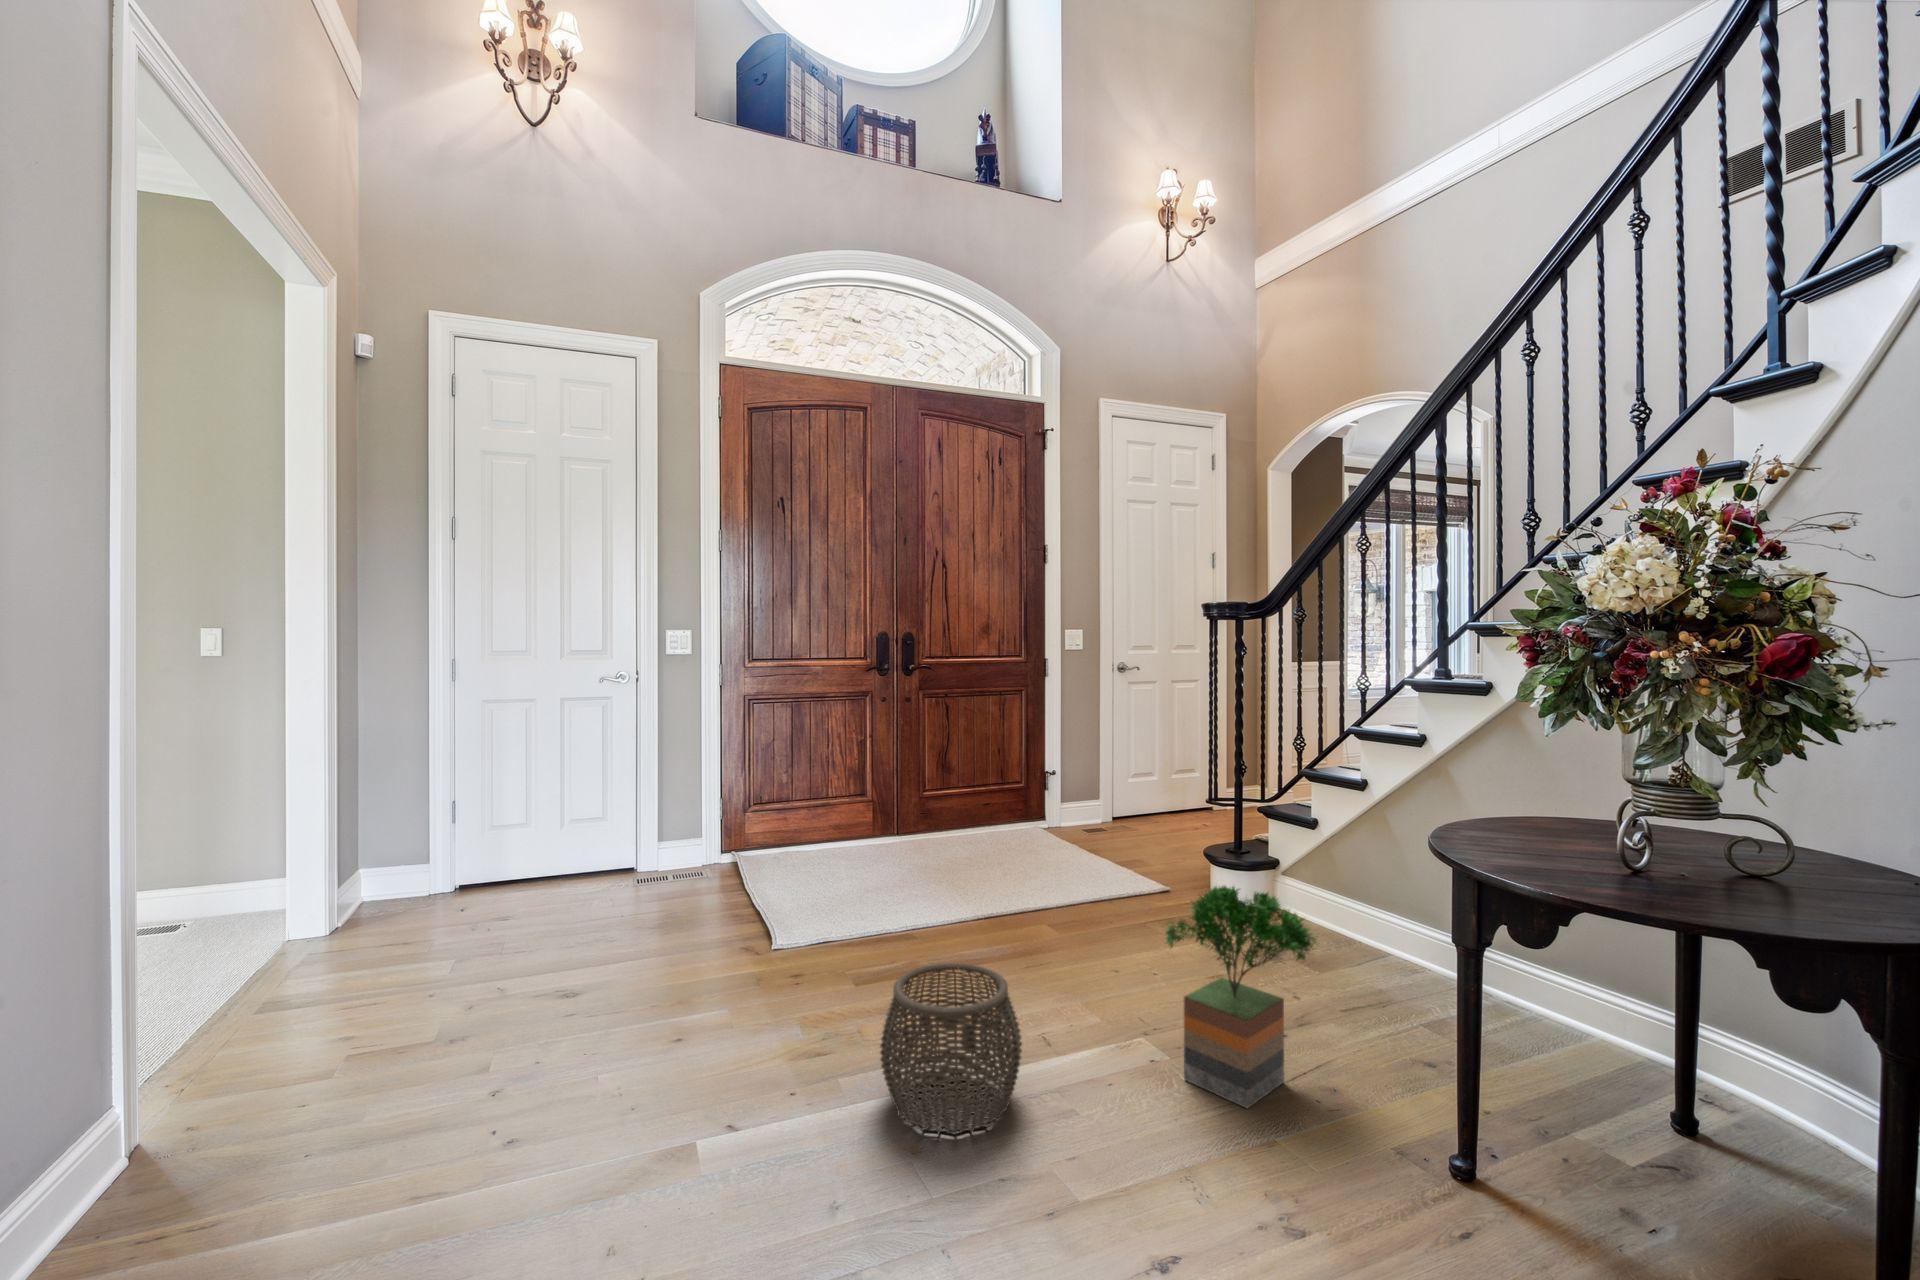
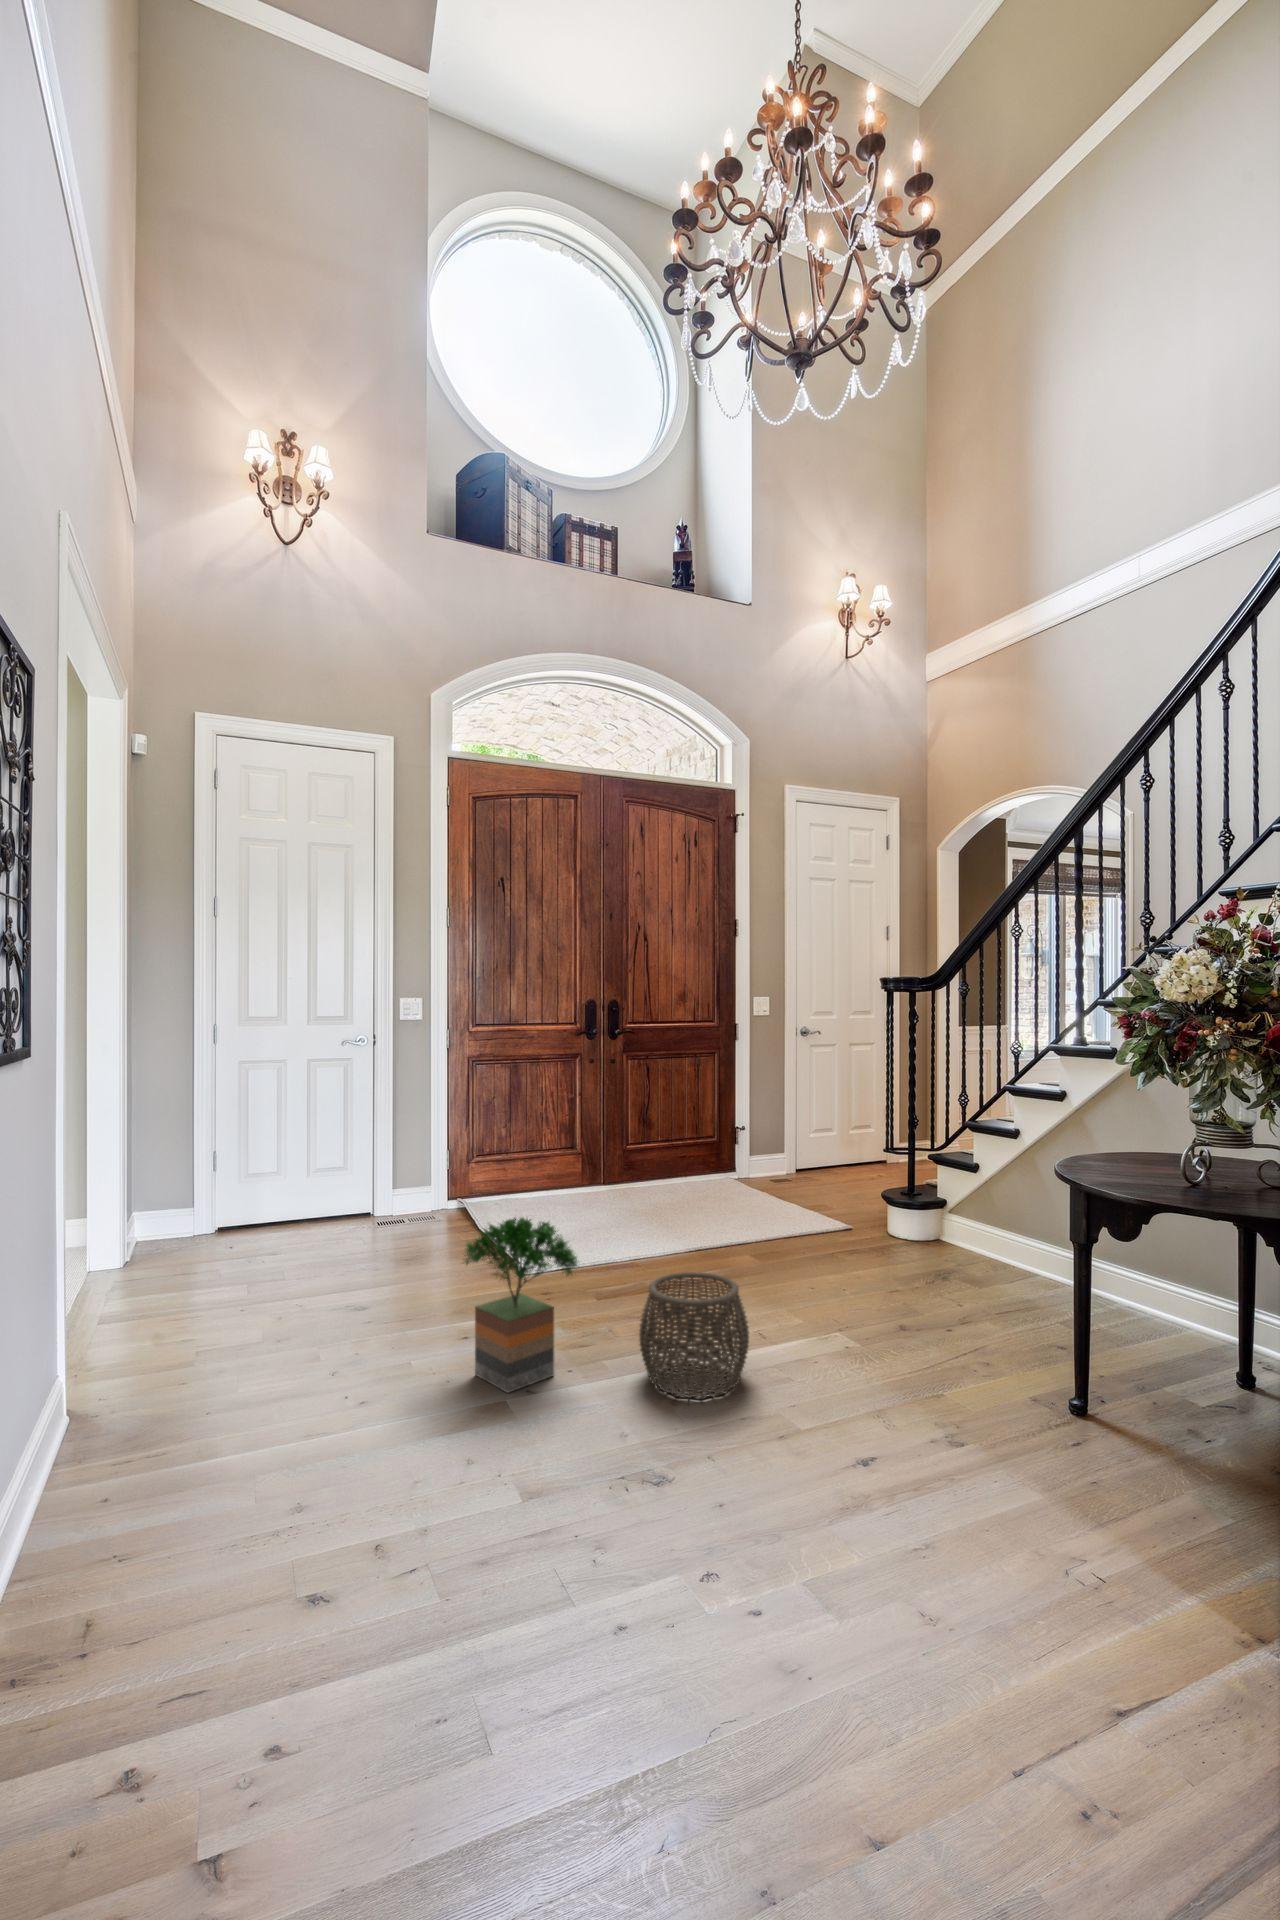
potted tree: present [1166,886,1316,1109] -> present [463,1218,579,1393]

